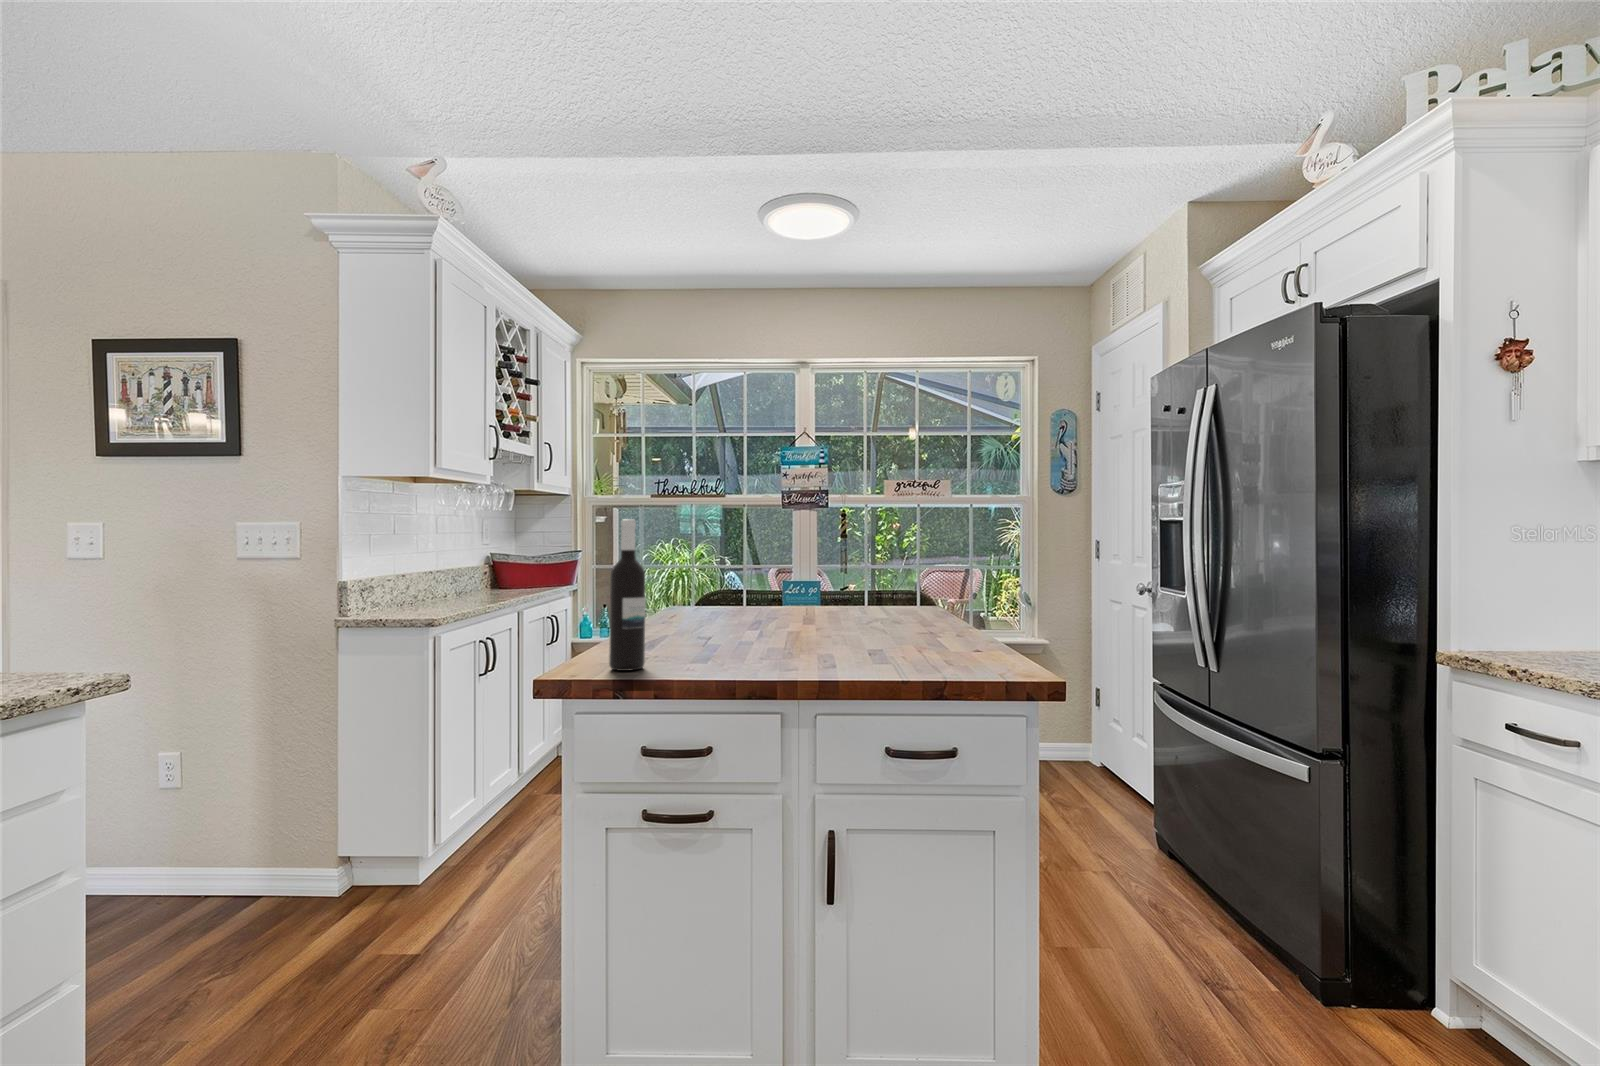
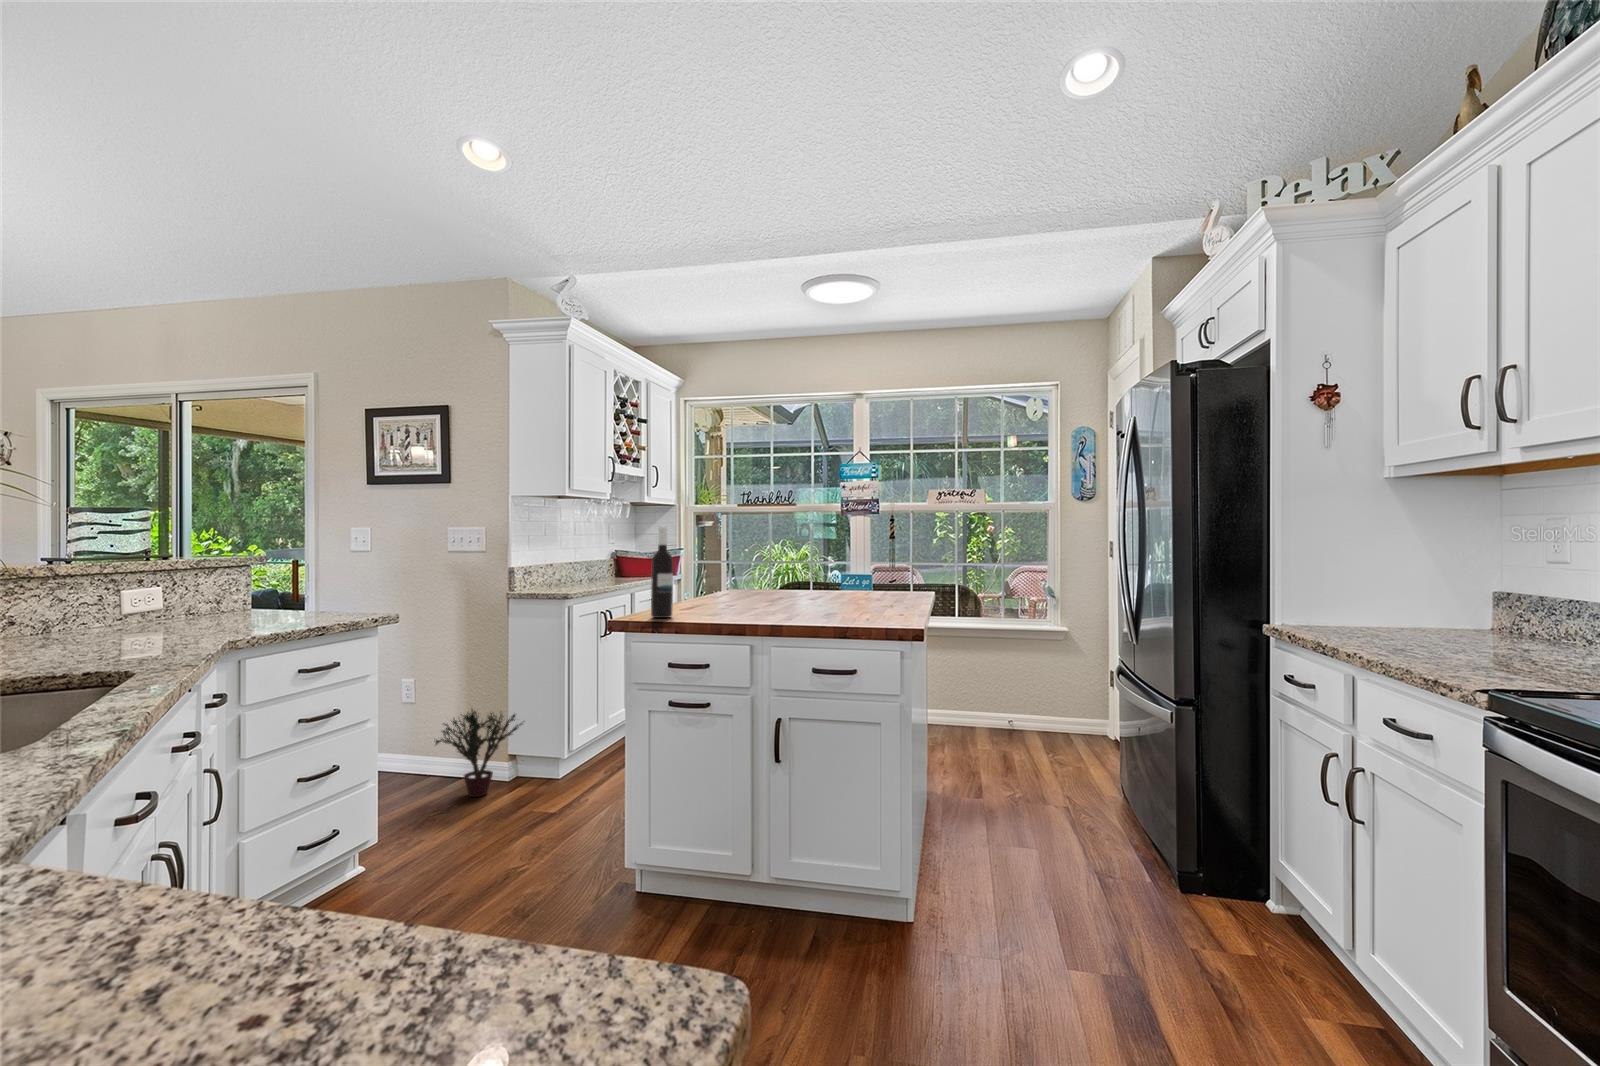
potted plant: none [204,795,367,935] -> present [436,709,522,797]

